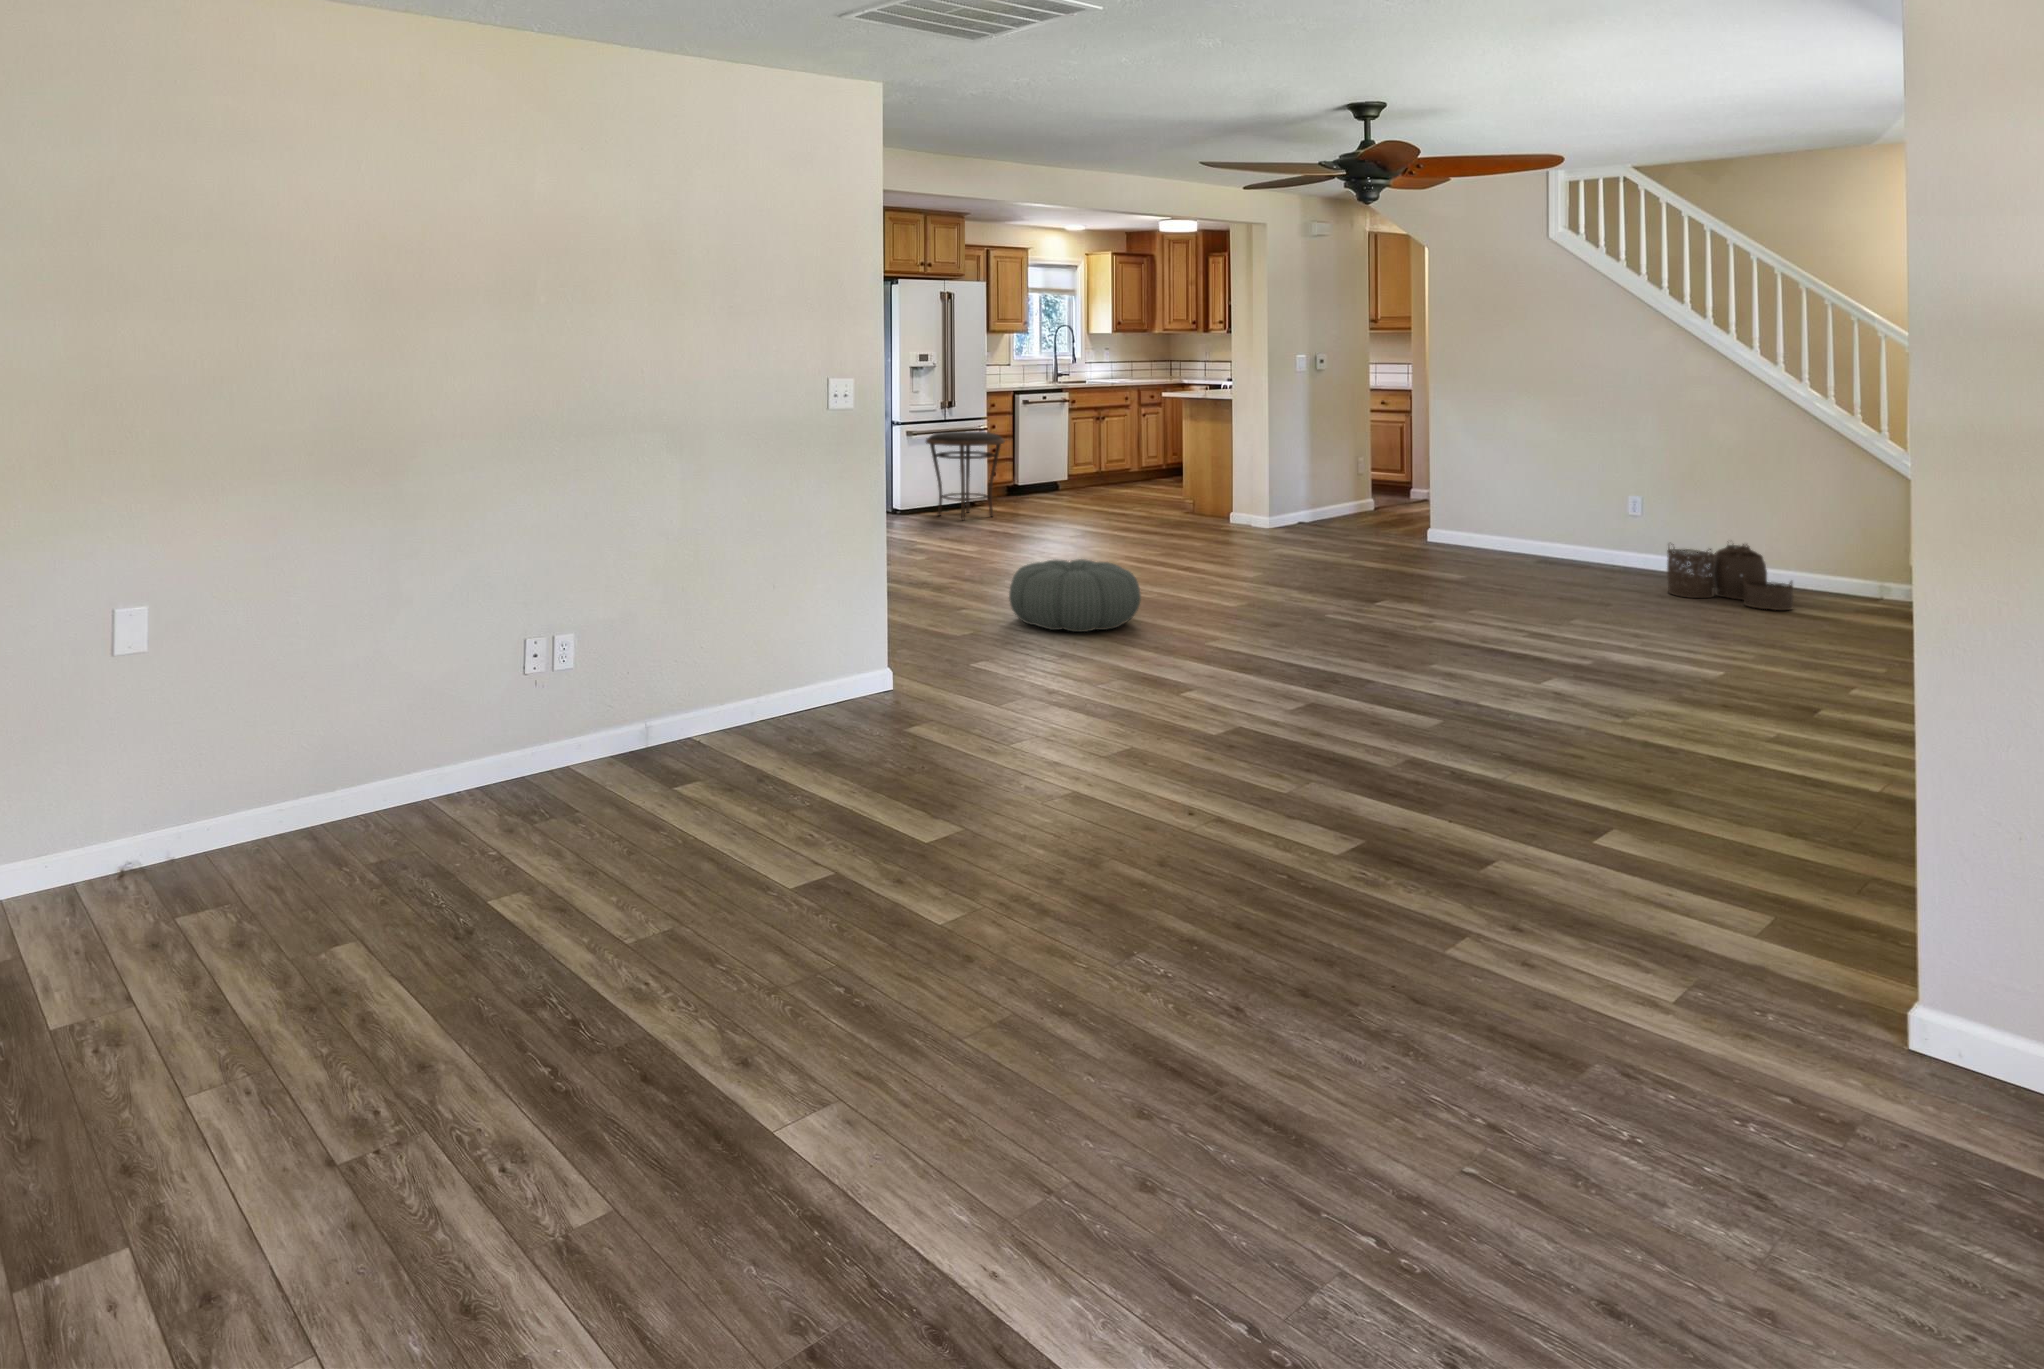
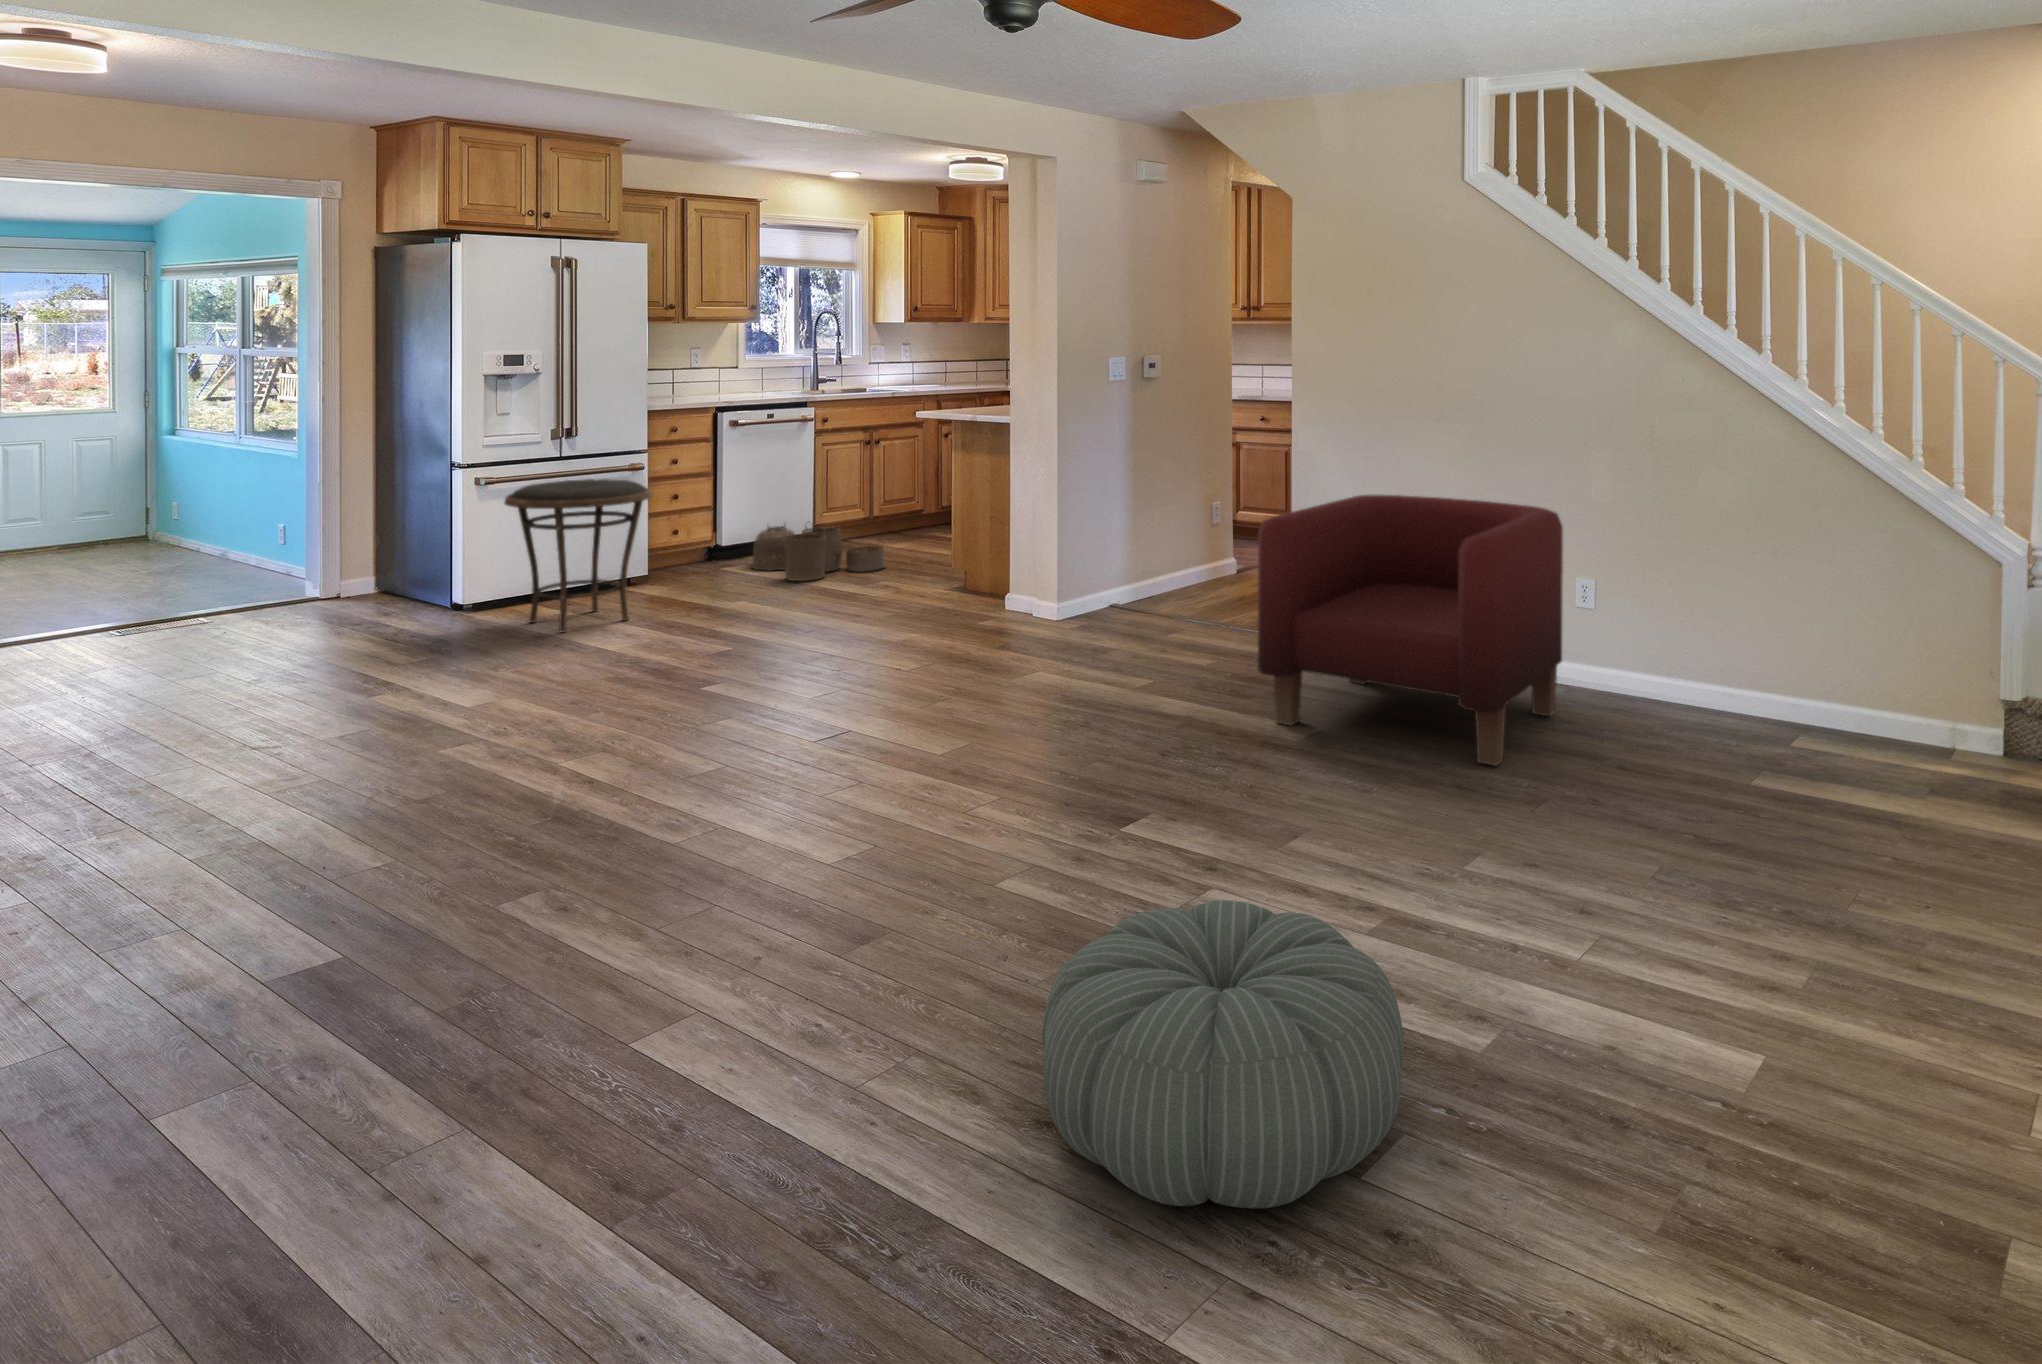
armchair: none [1416,438,1616,585] -> present [1258,494,1563,766]
woven basket: present [1667,544,1793,610] -> present [752,521,884,581]
pouf: present [1009,559,1141,632] -> present [1042,900,1404,1208]

